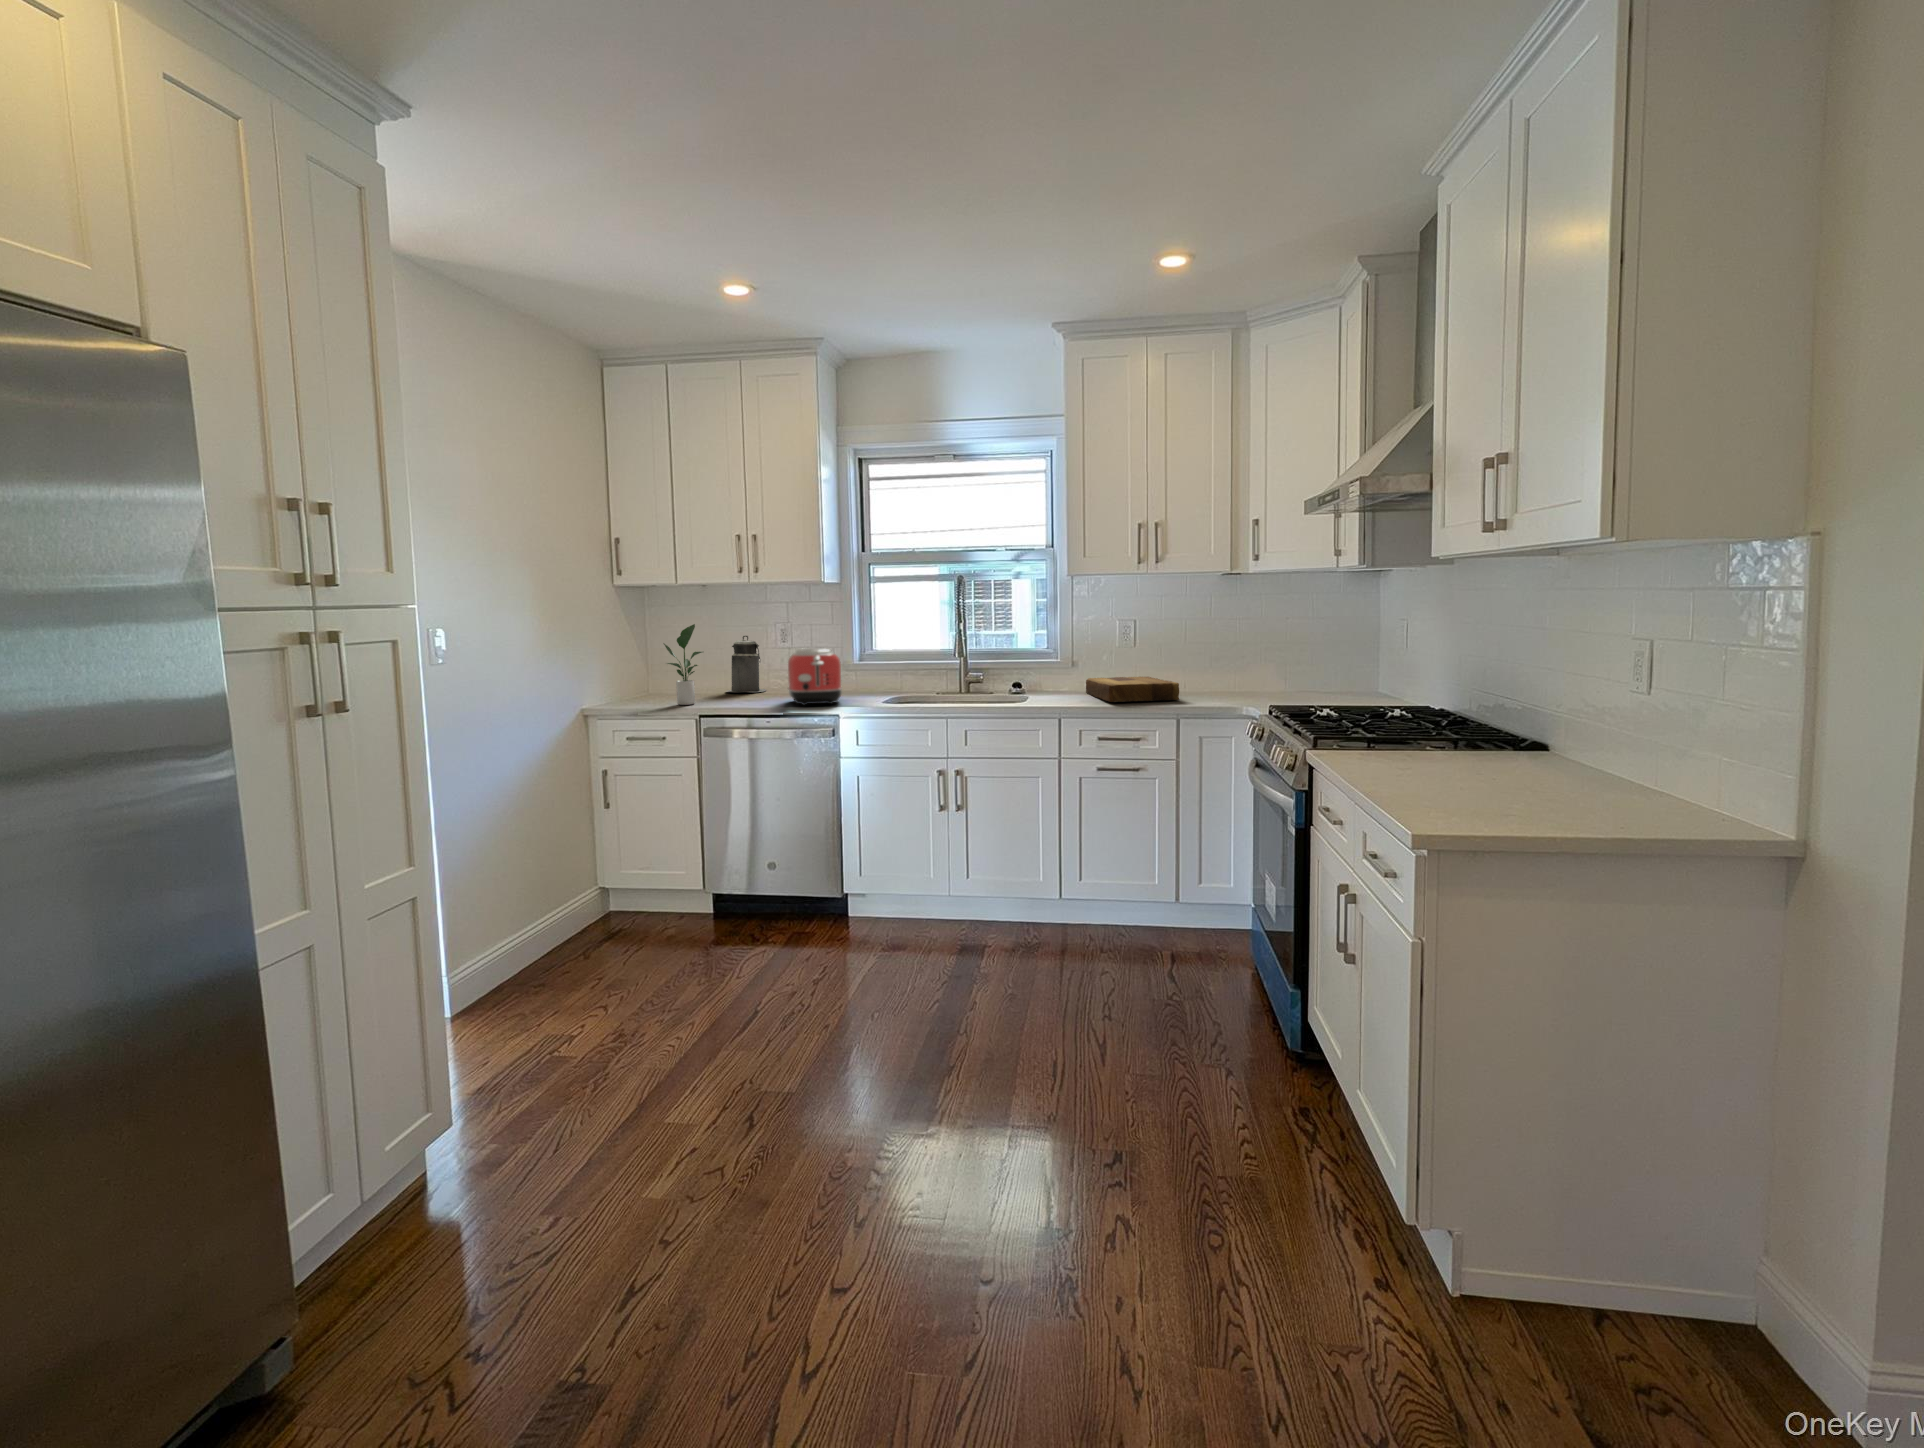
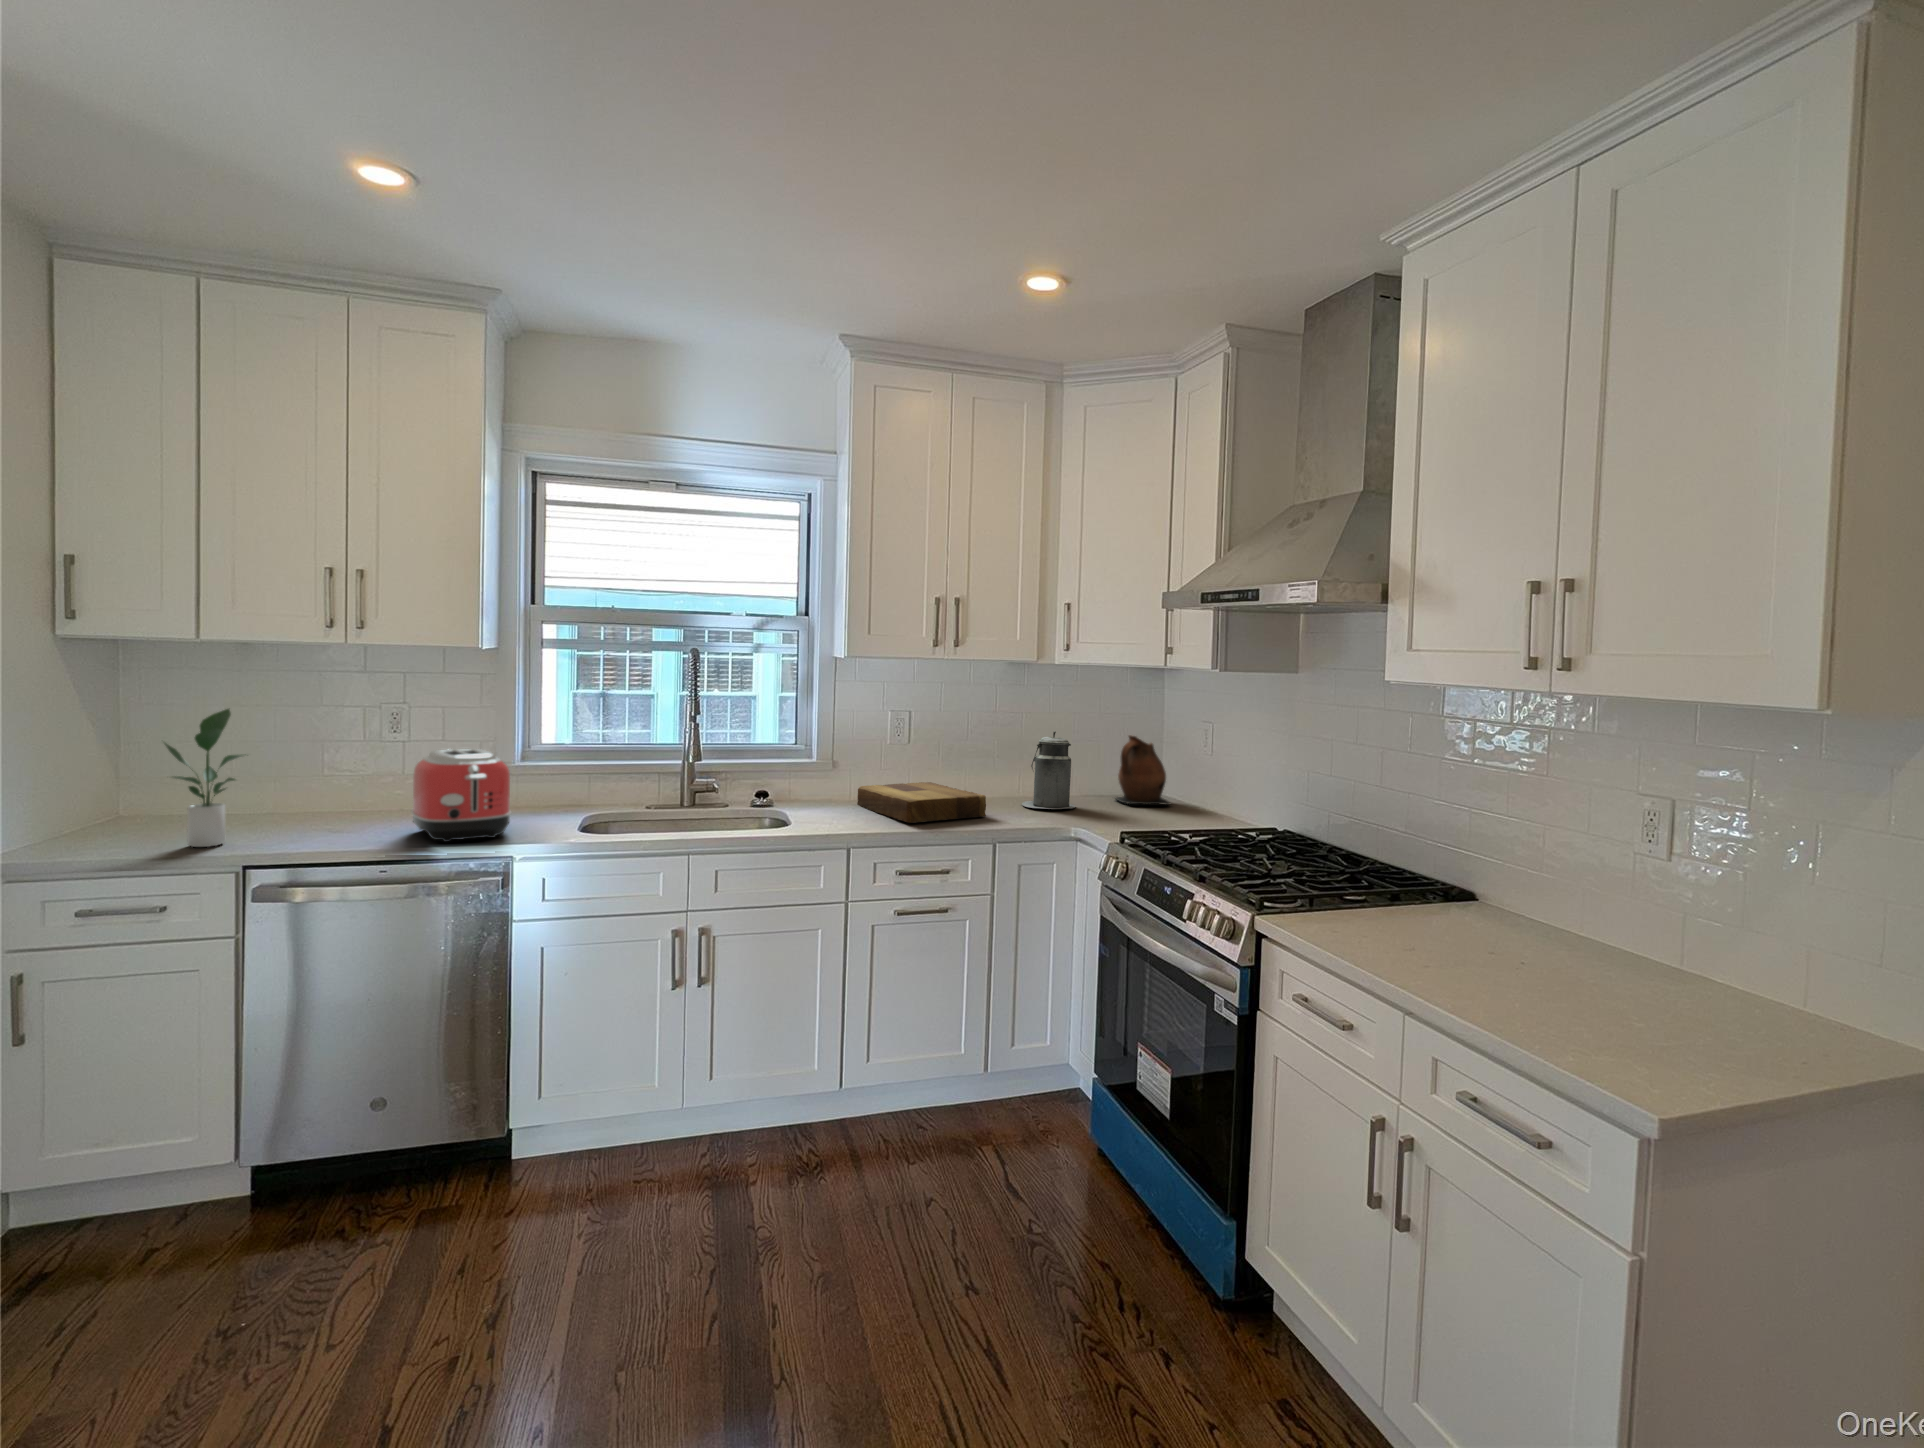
ceramic pitcher: none [1310,634,1363,696] -> present [1115,735,1170,805]
canister: present [726,636,766,692] -> present [1022,731,1075,809]

